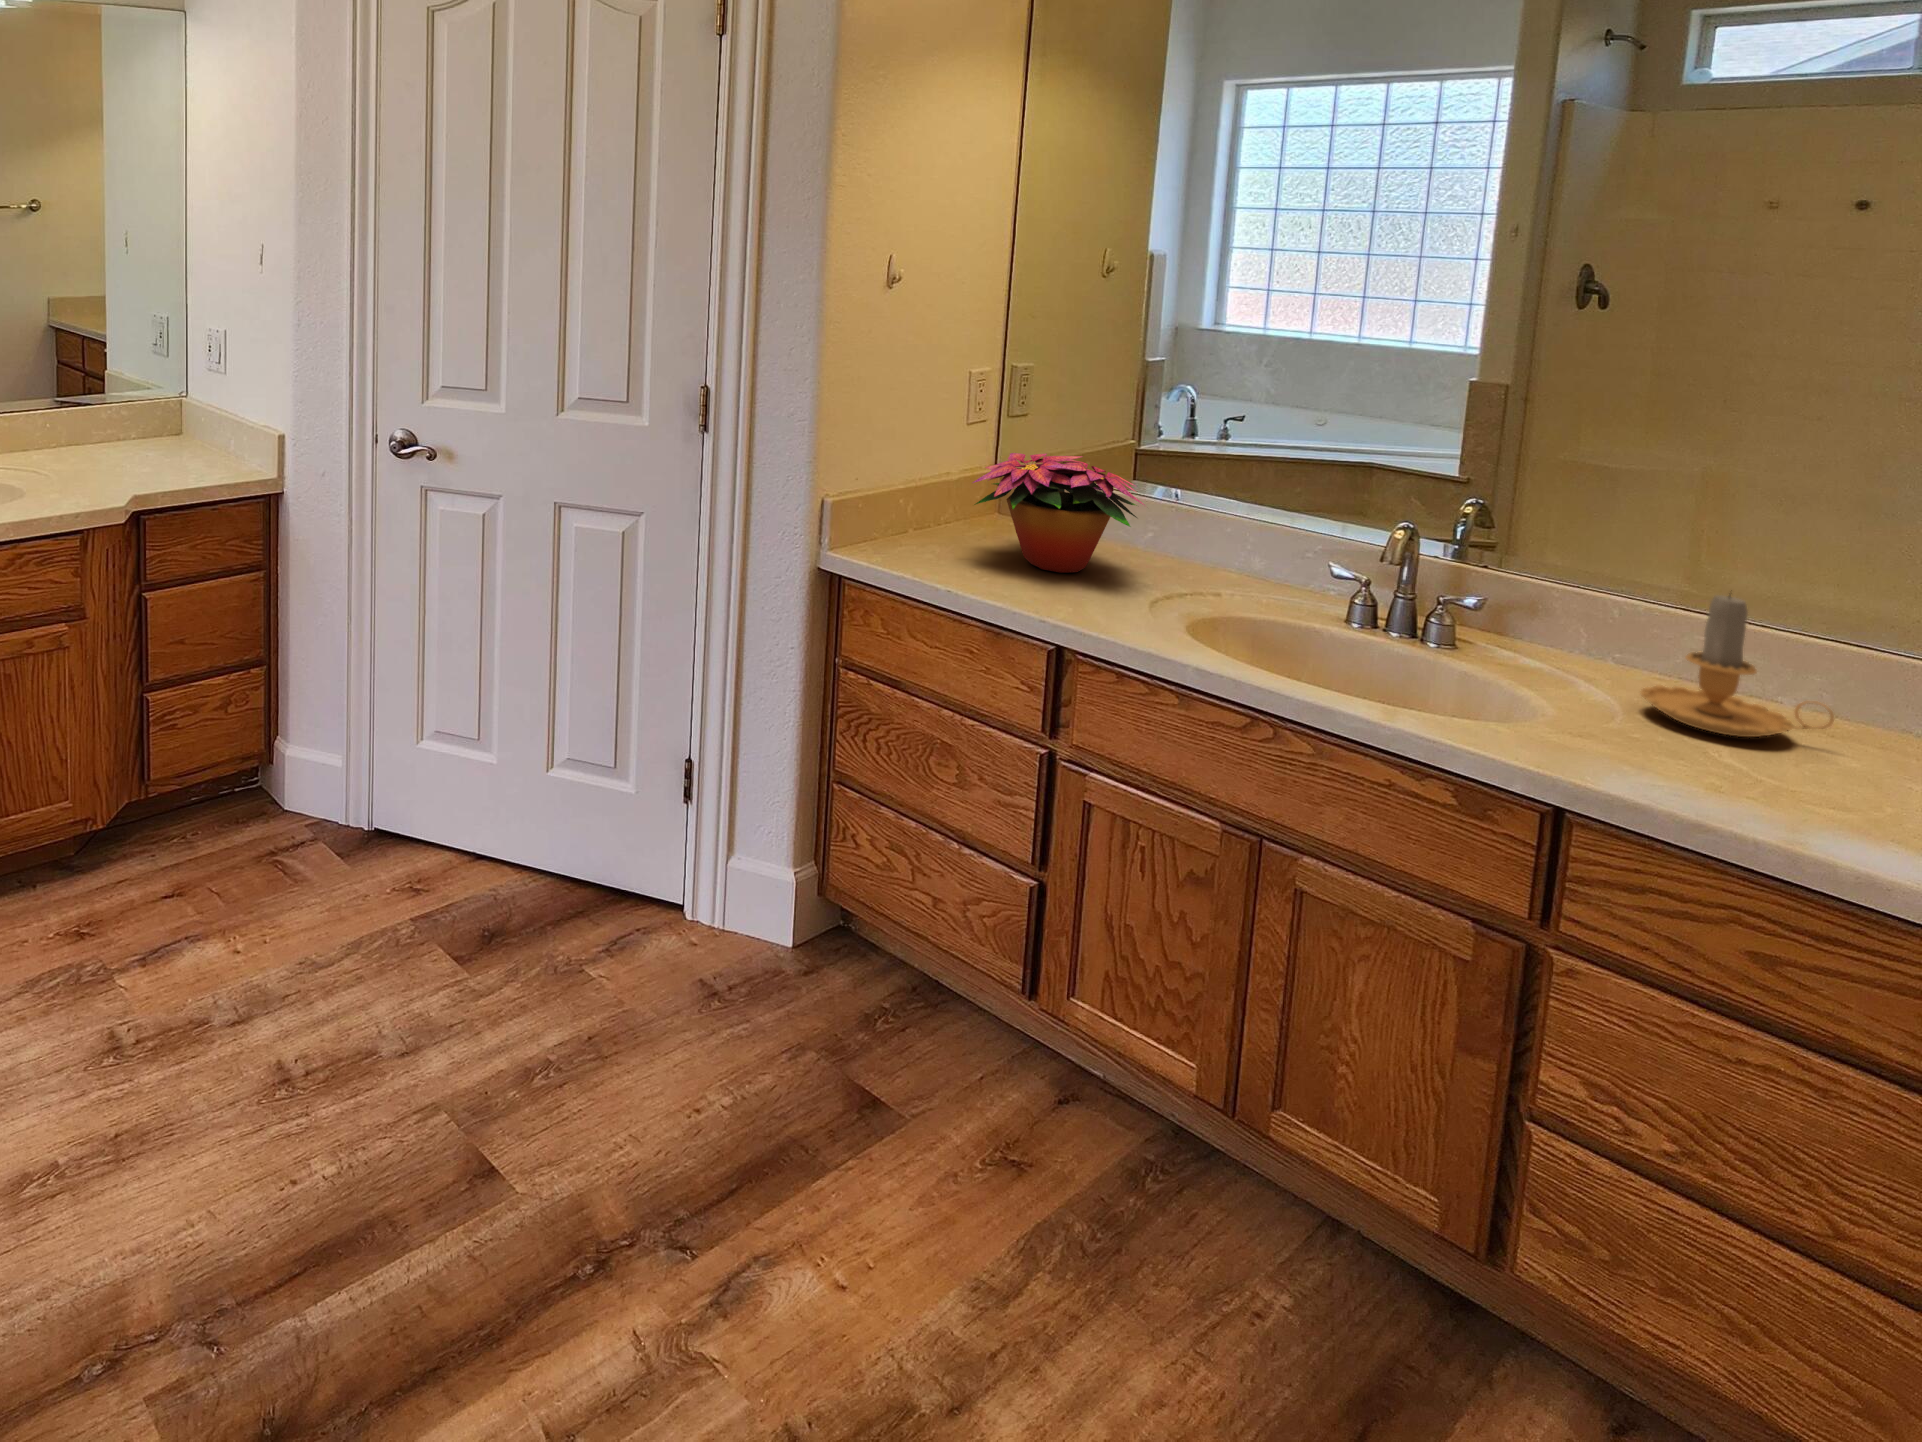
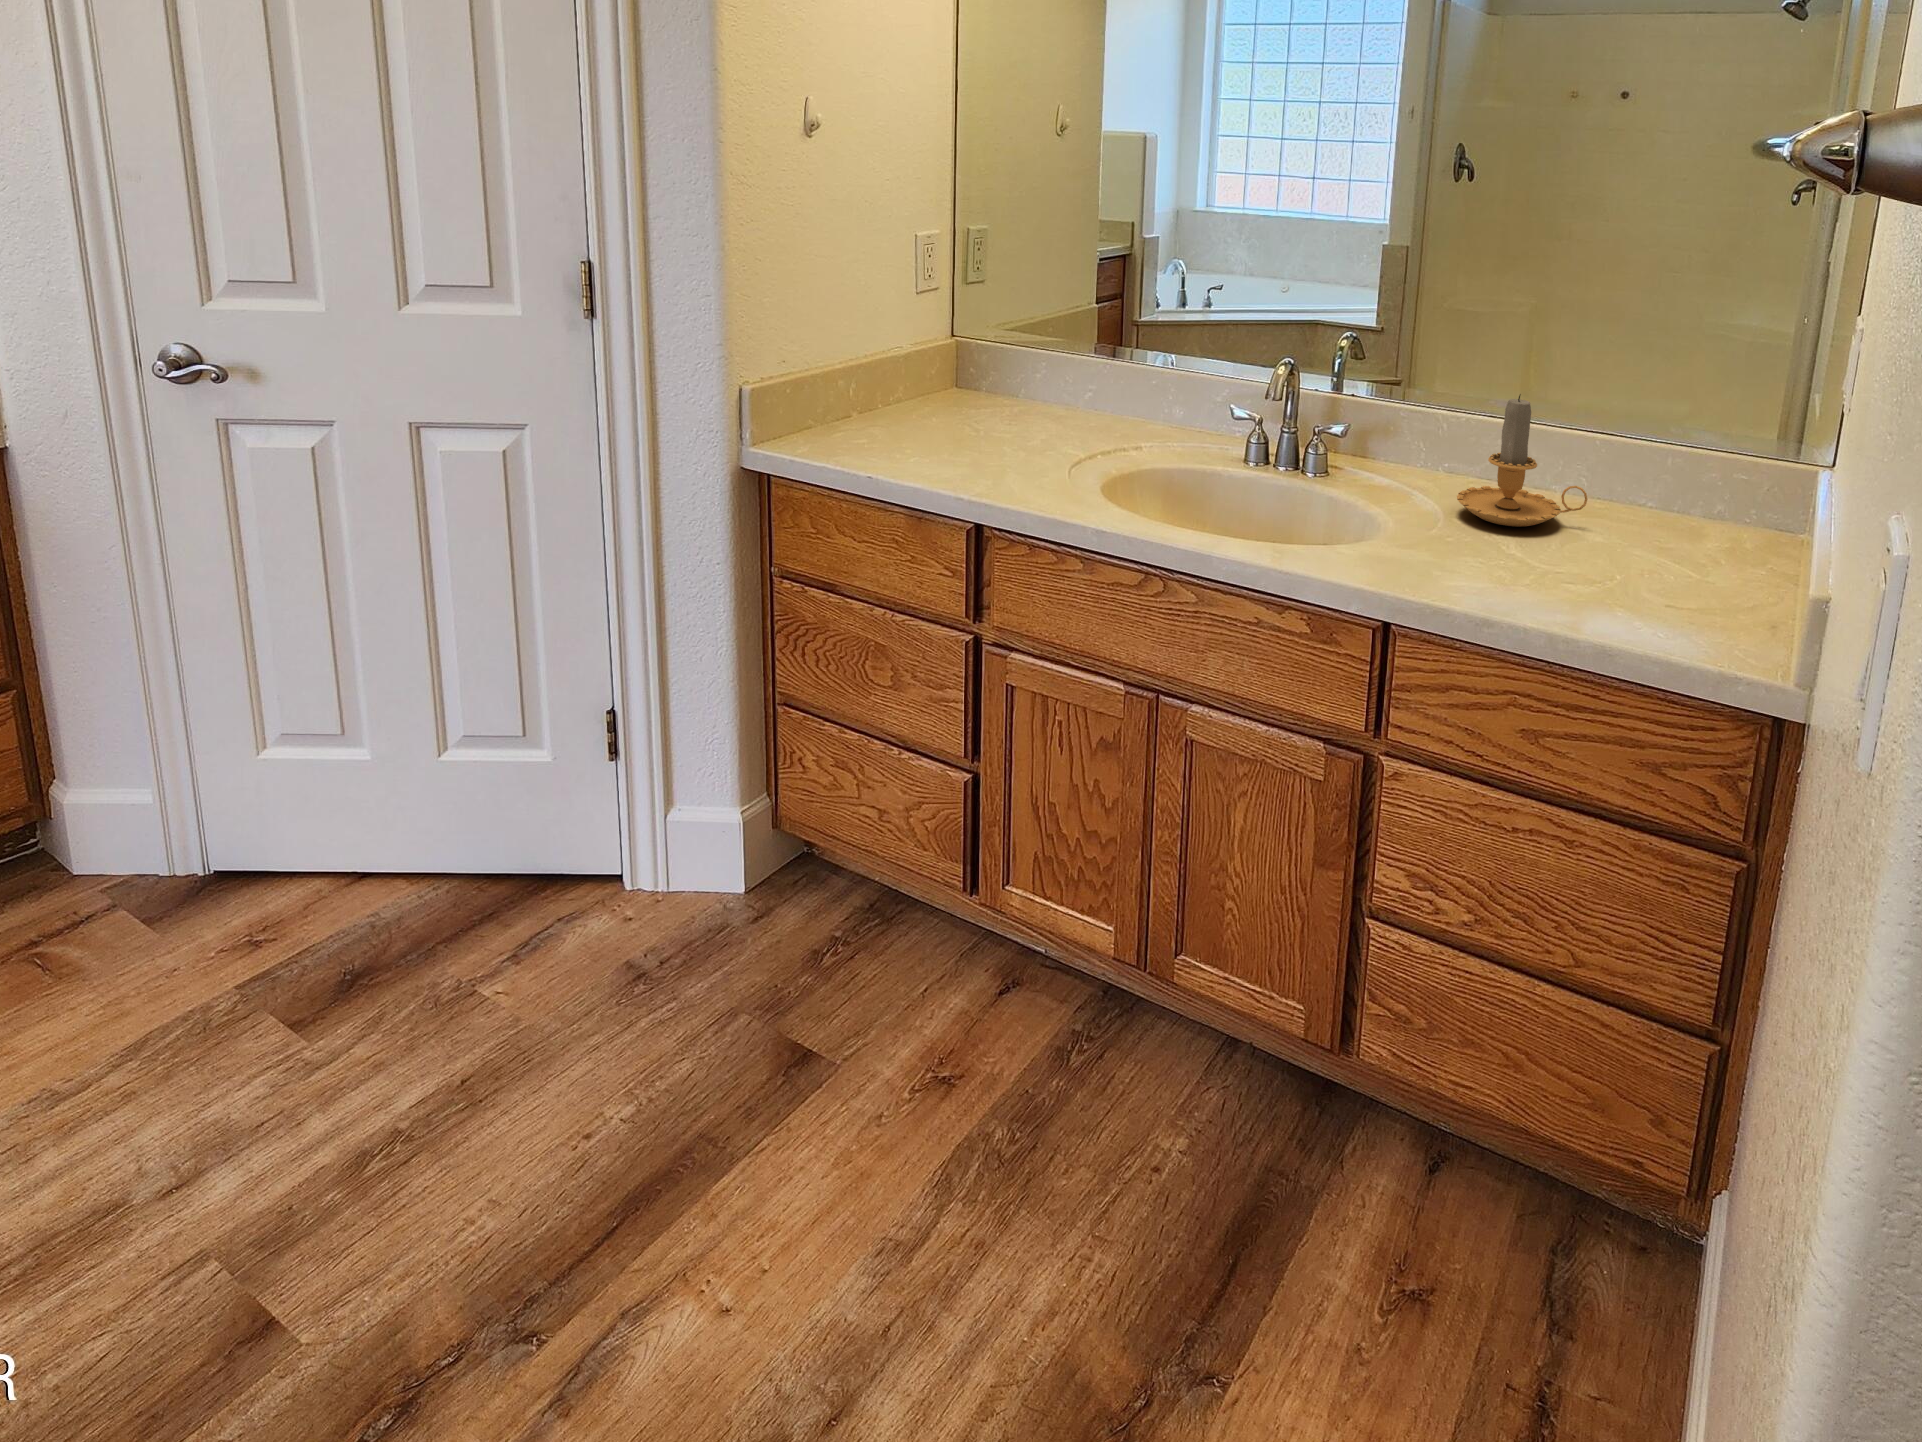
flower arrangement: present [973,453,1144,573] -> none [895,315,1079,442]

